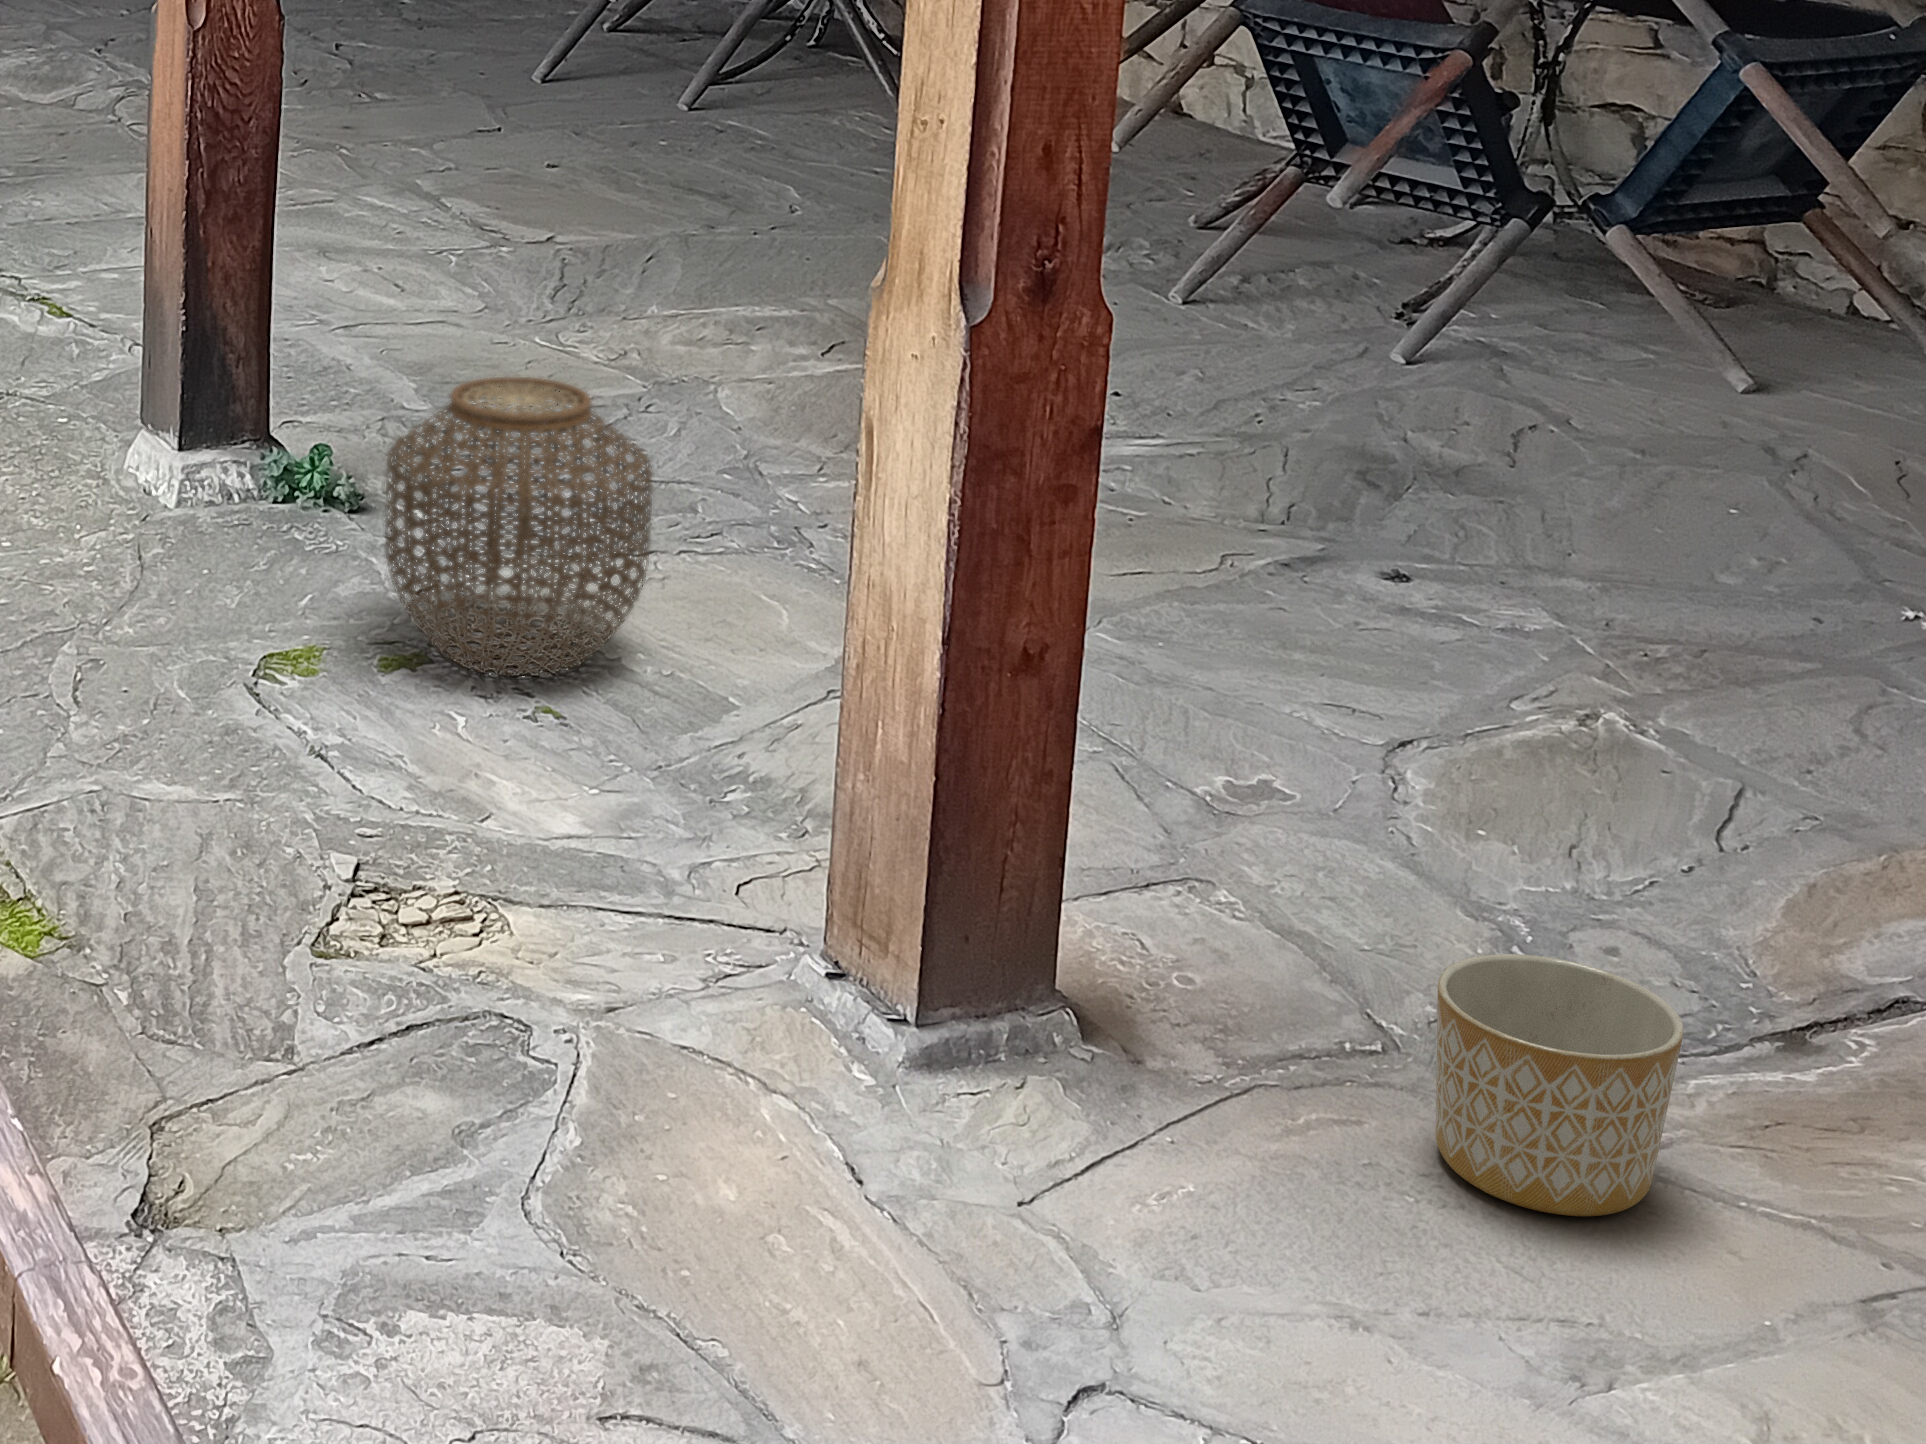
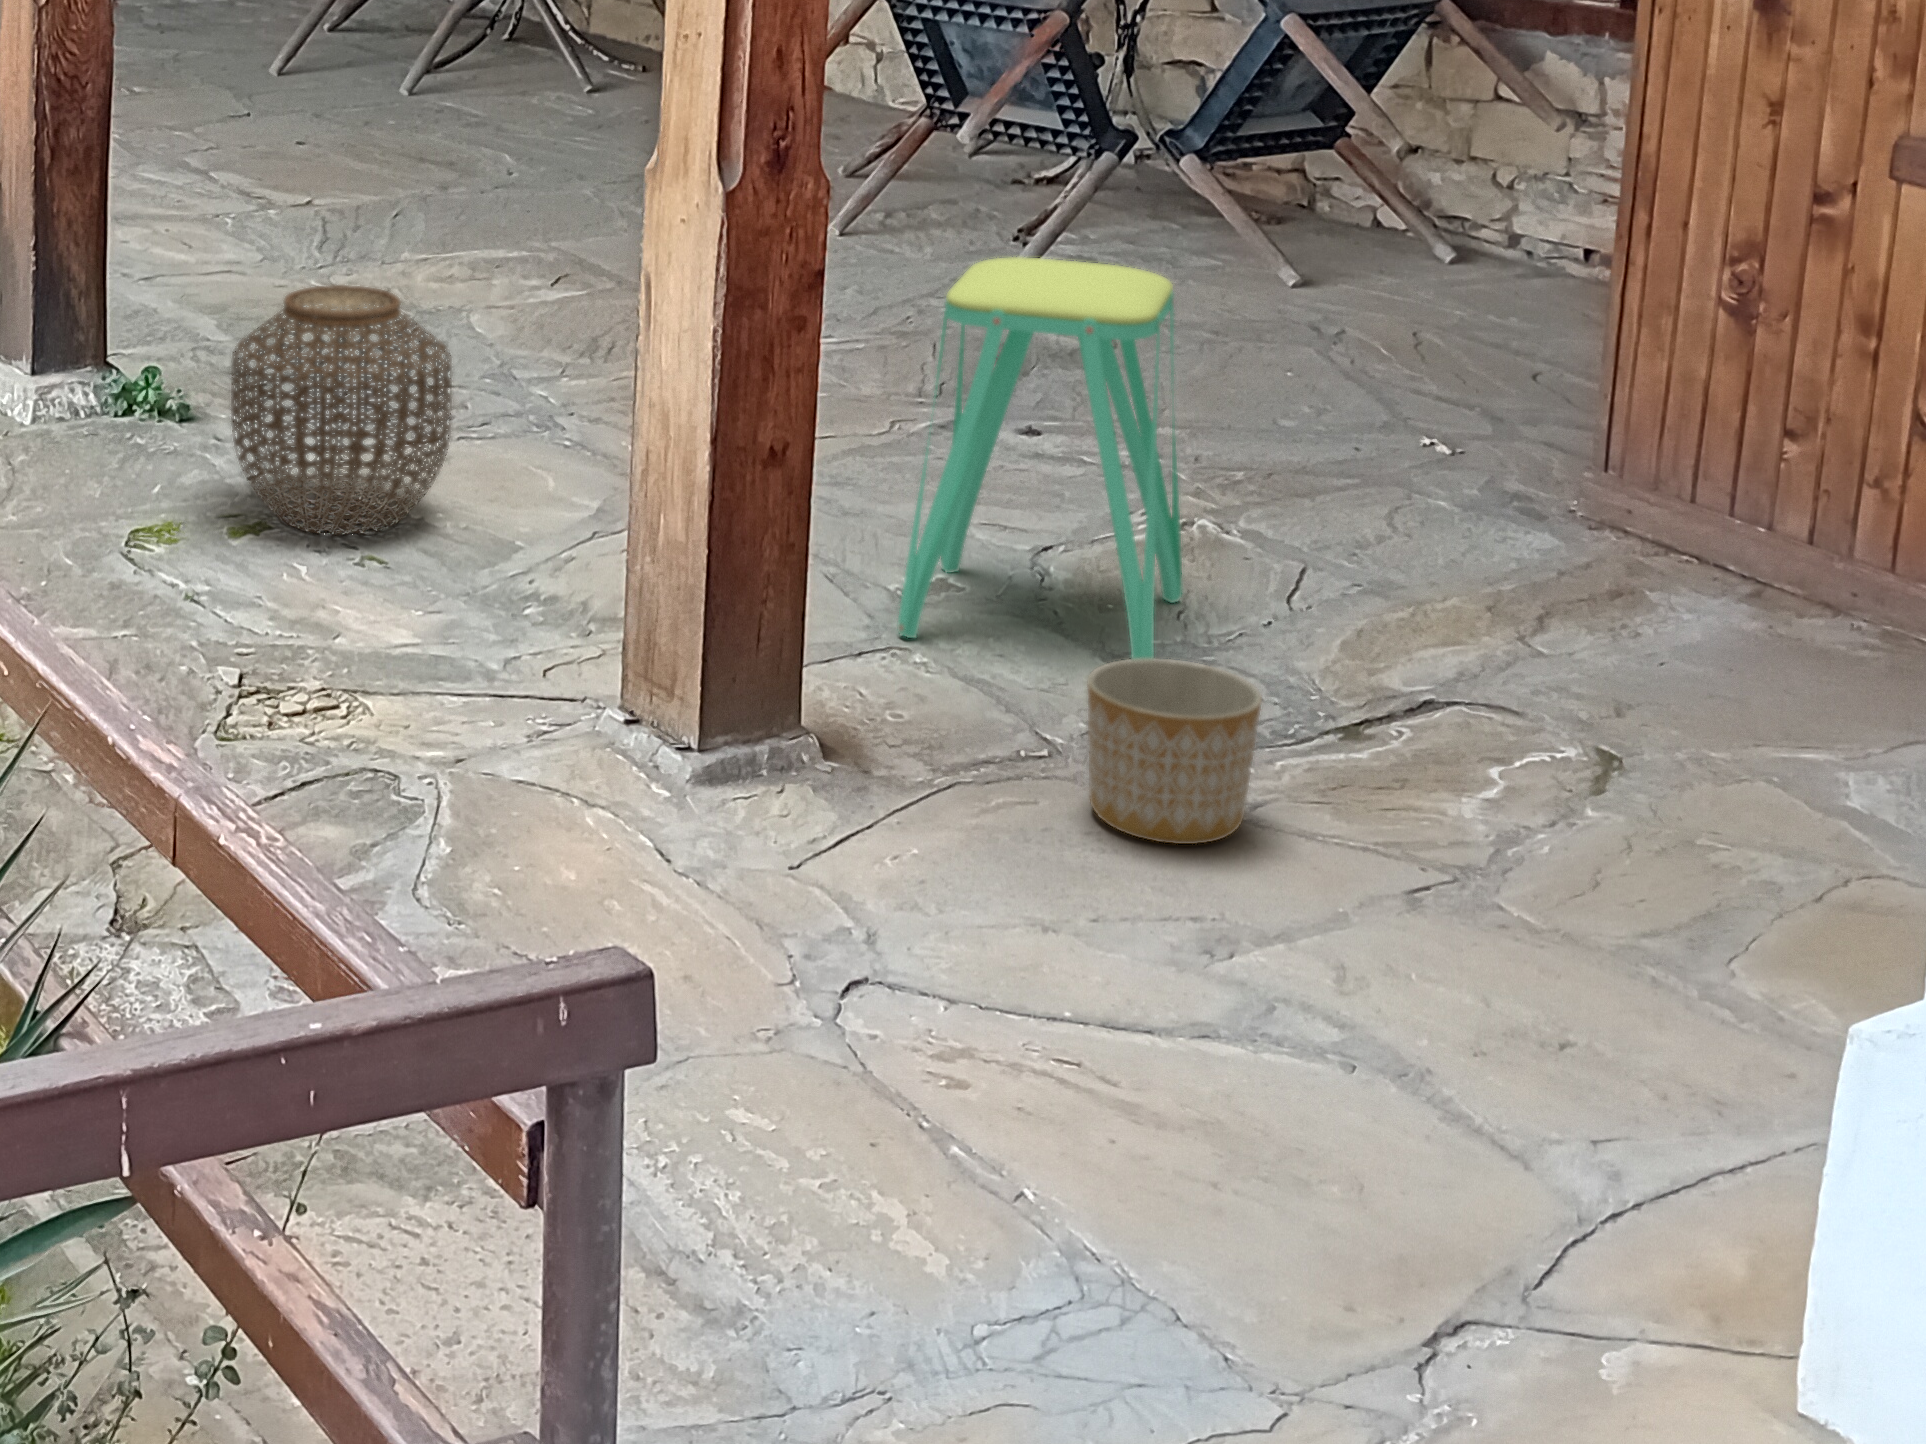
stool: none [1195,393,1582,940] -> present [897,257,1183,659]

